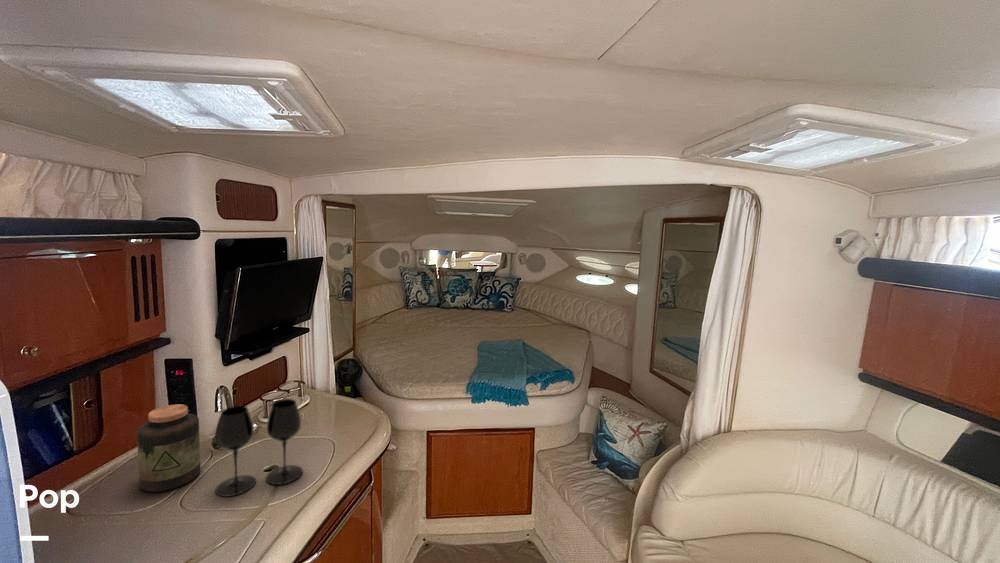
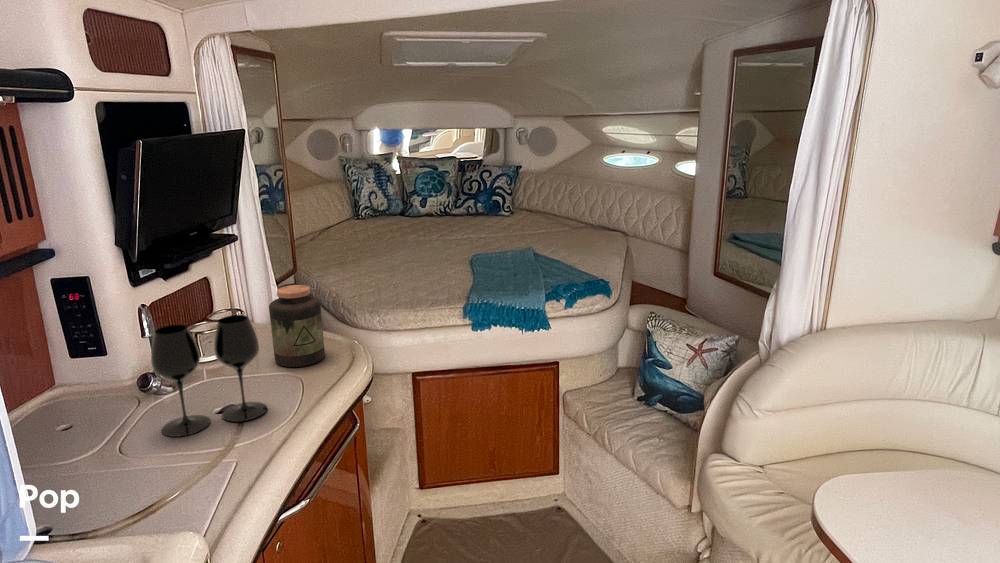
jar: present [137,404,200,492] -> present [269,285,325,367]

